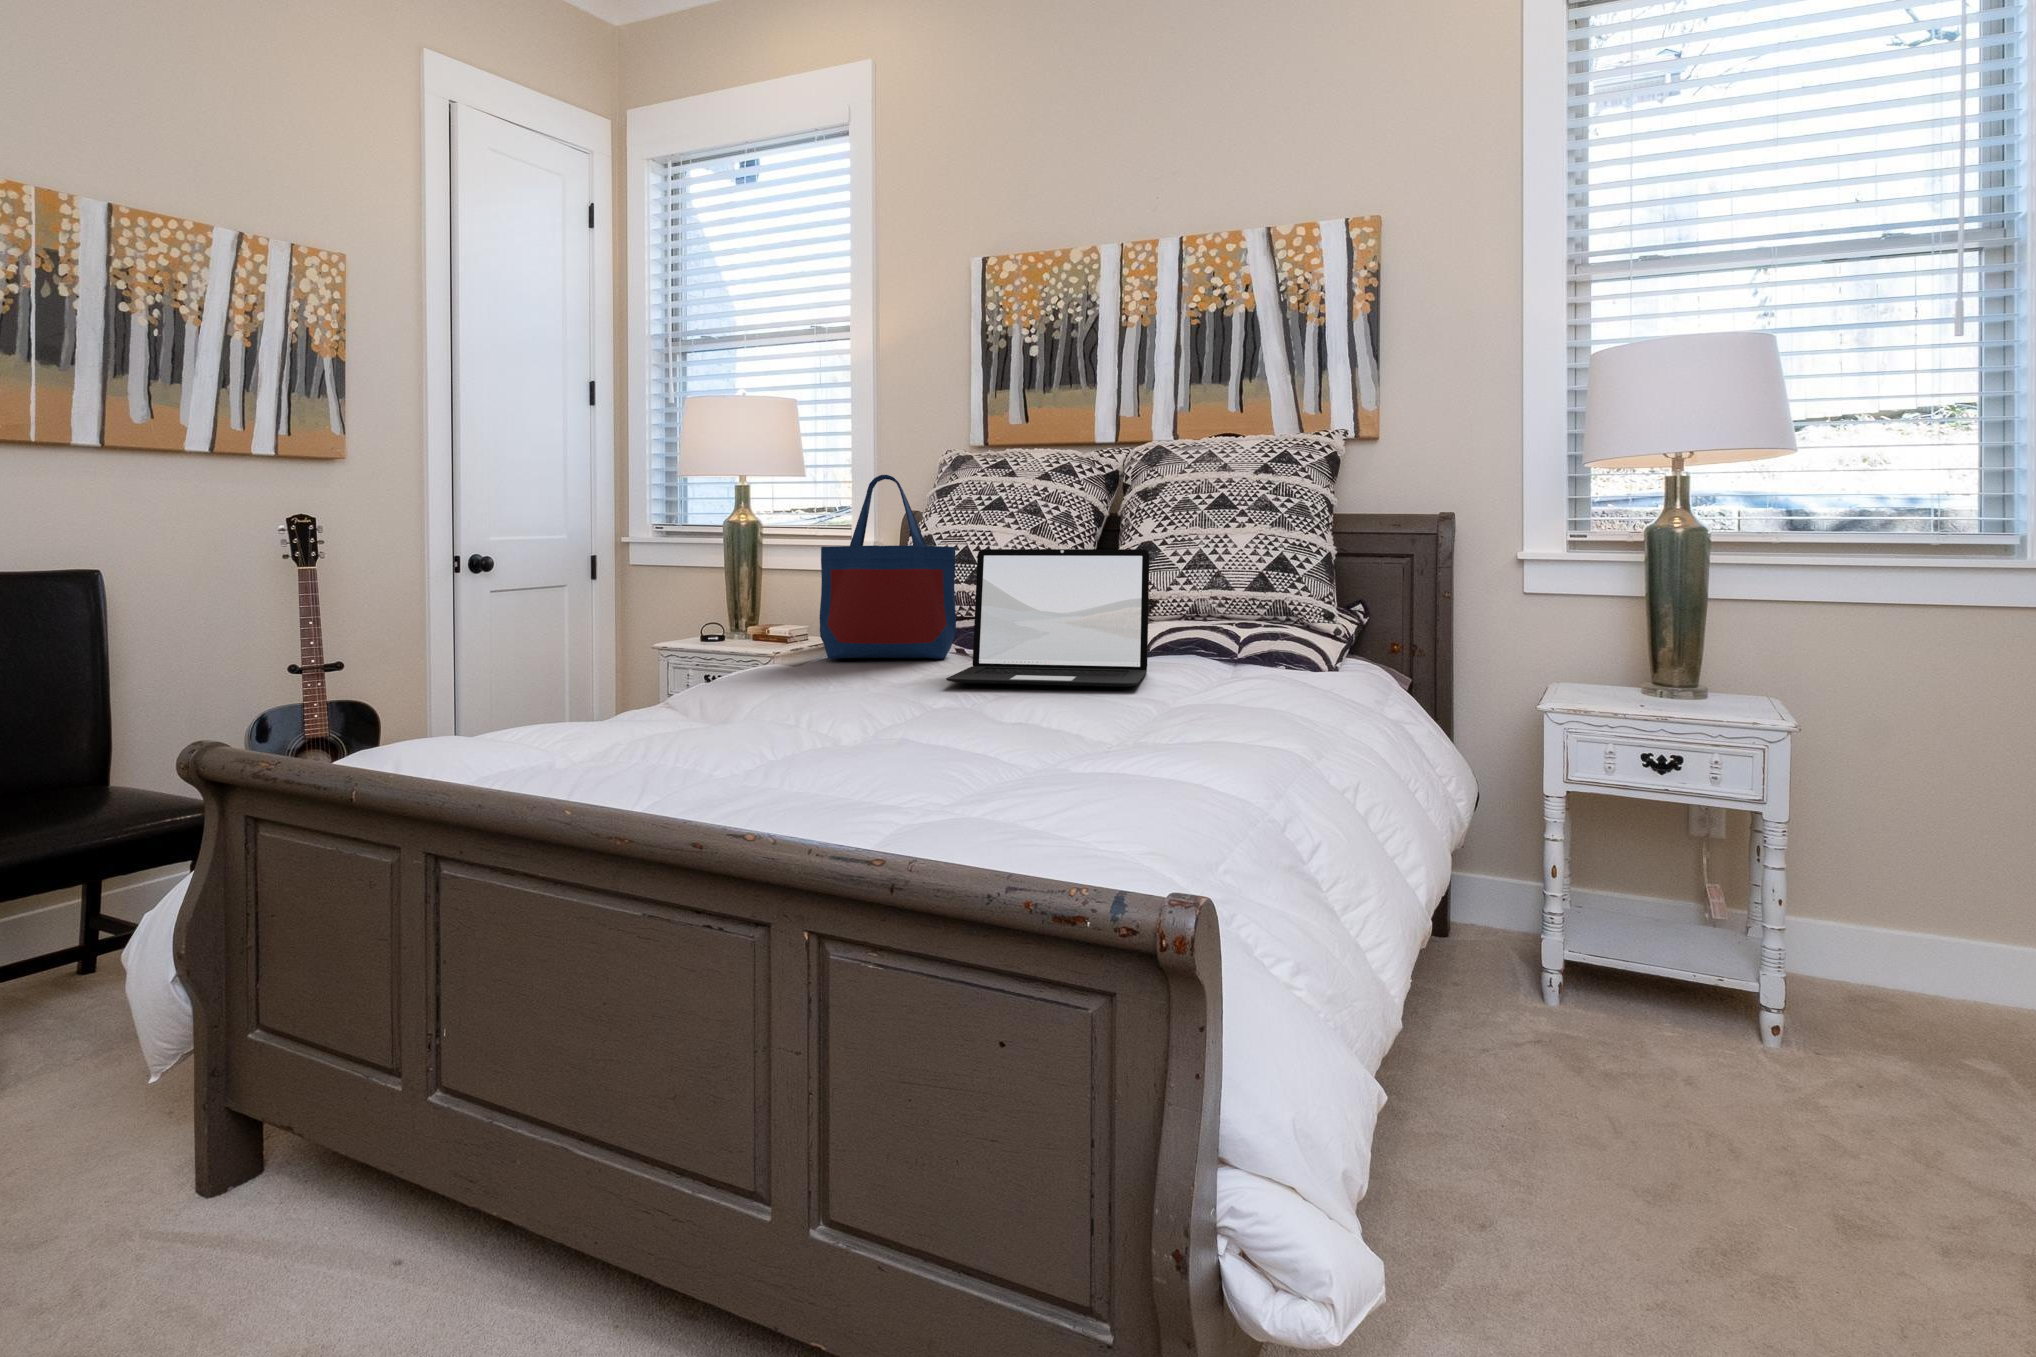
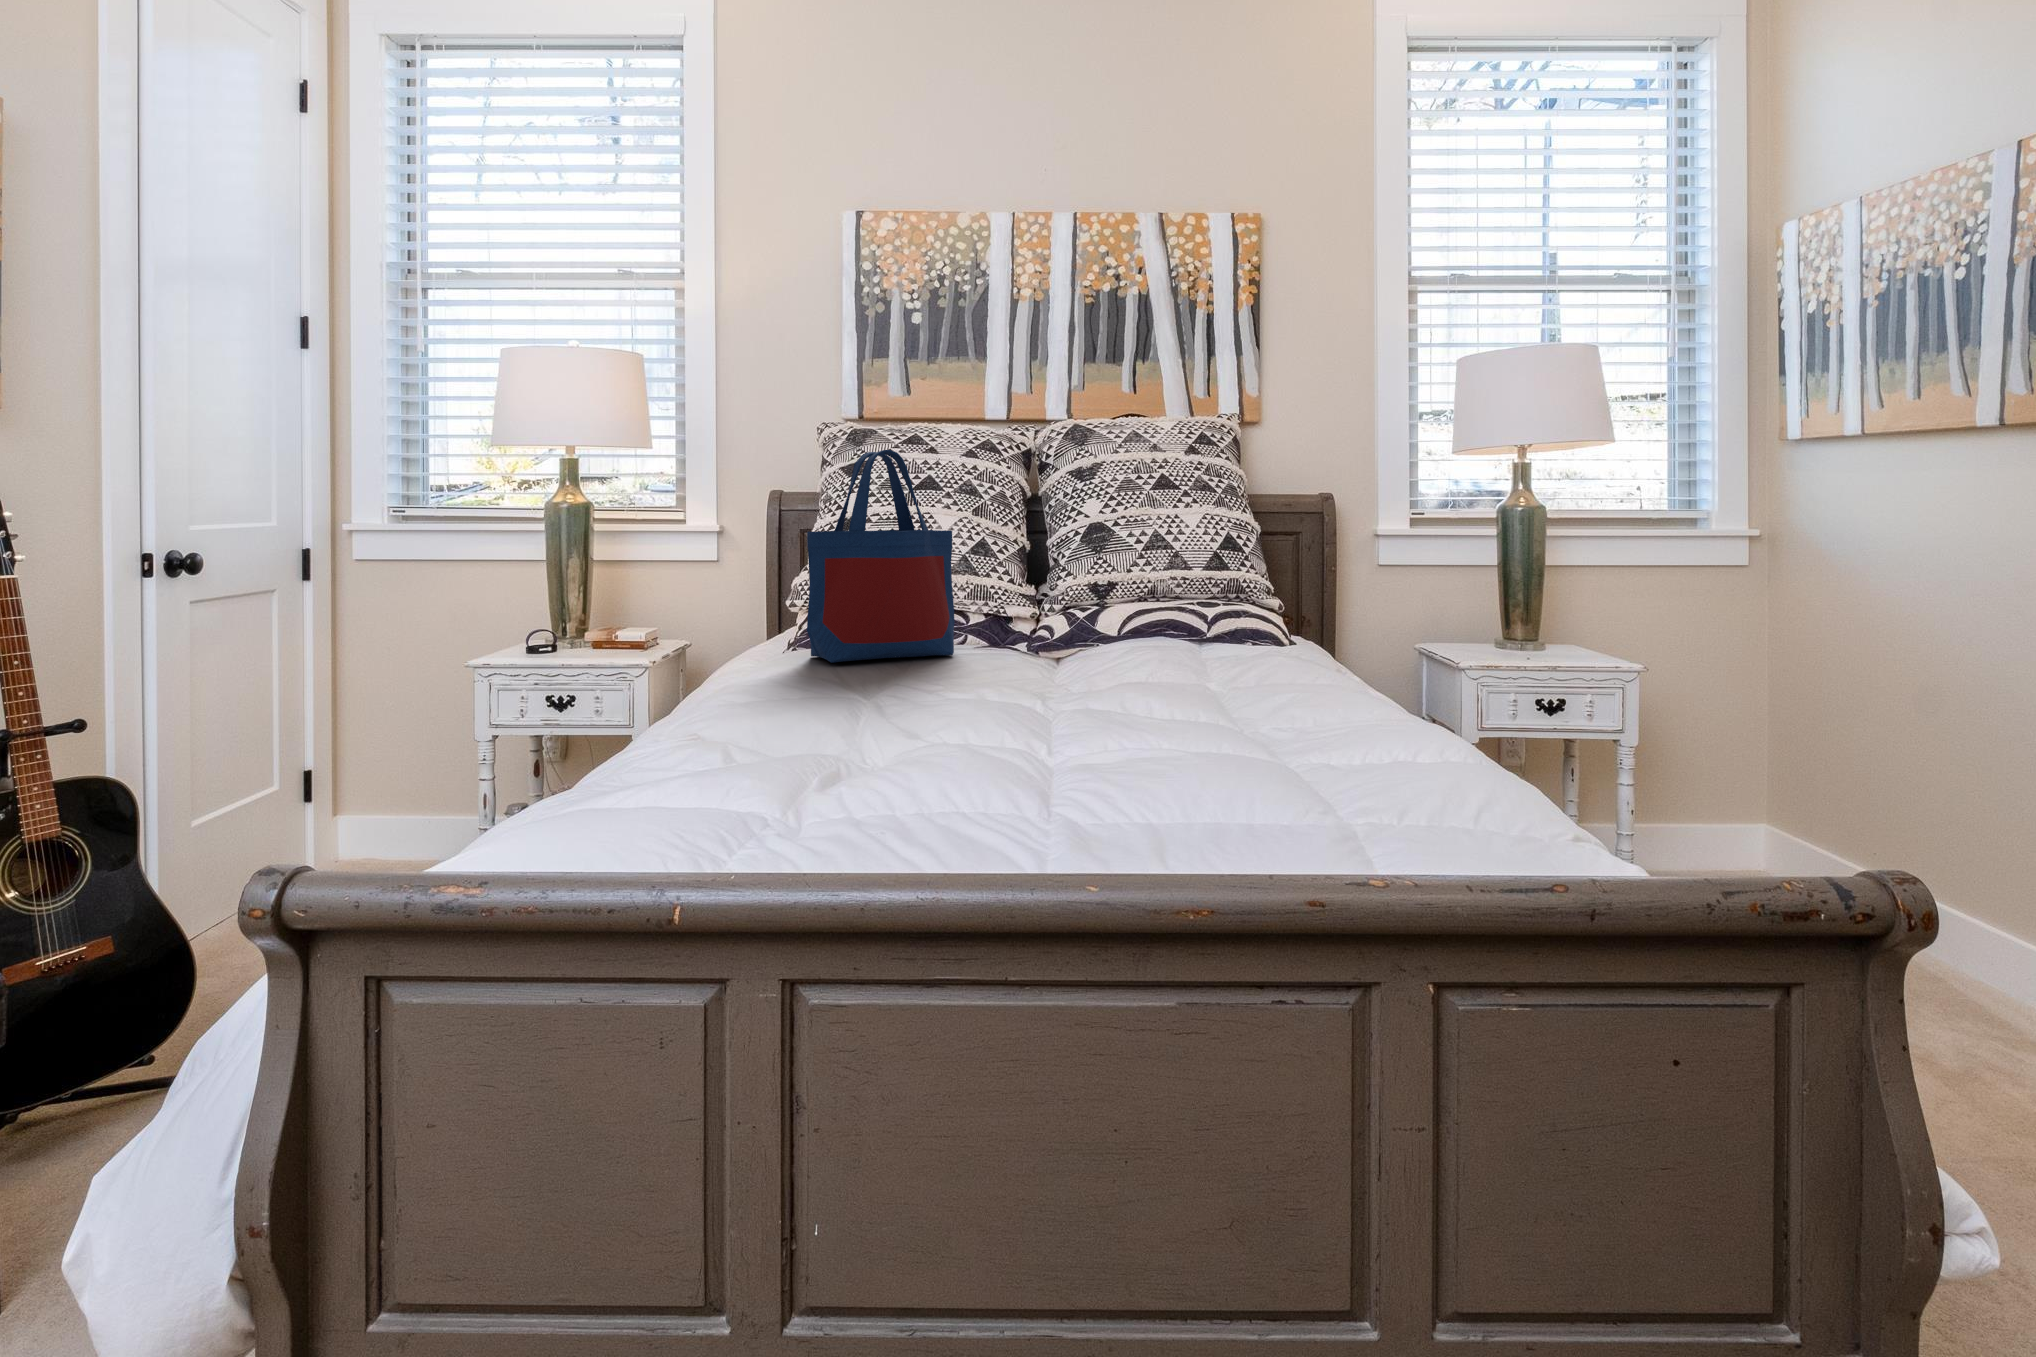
laptop: present [946,549,1149,687] -> none [1017,535,1255,687]

